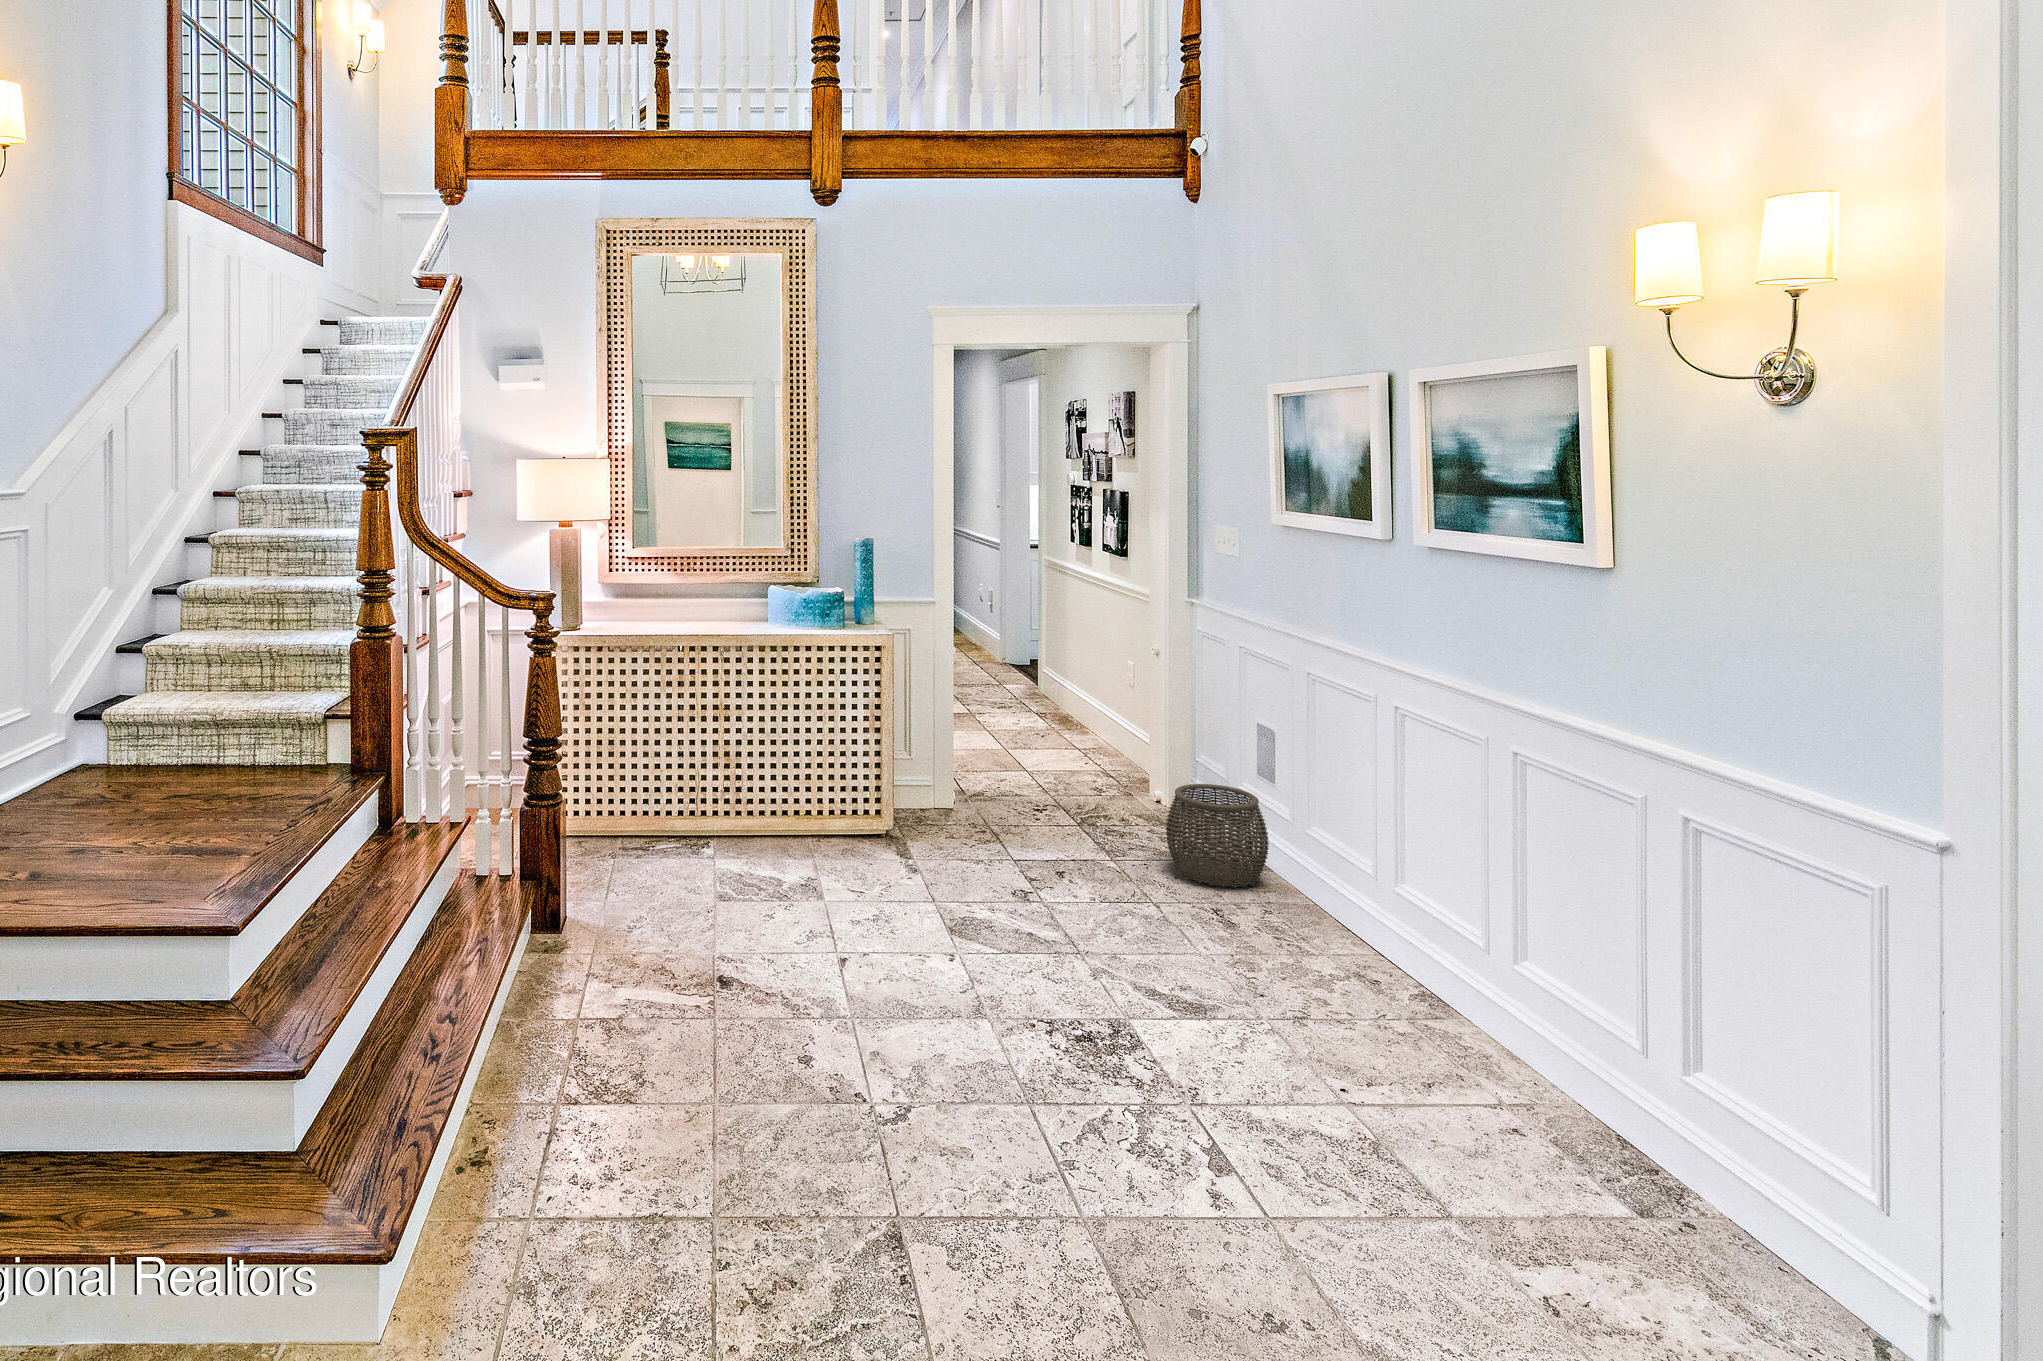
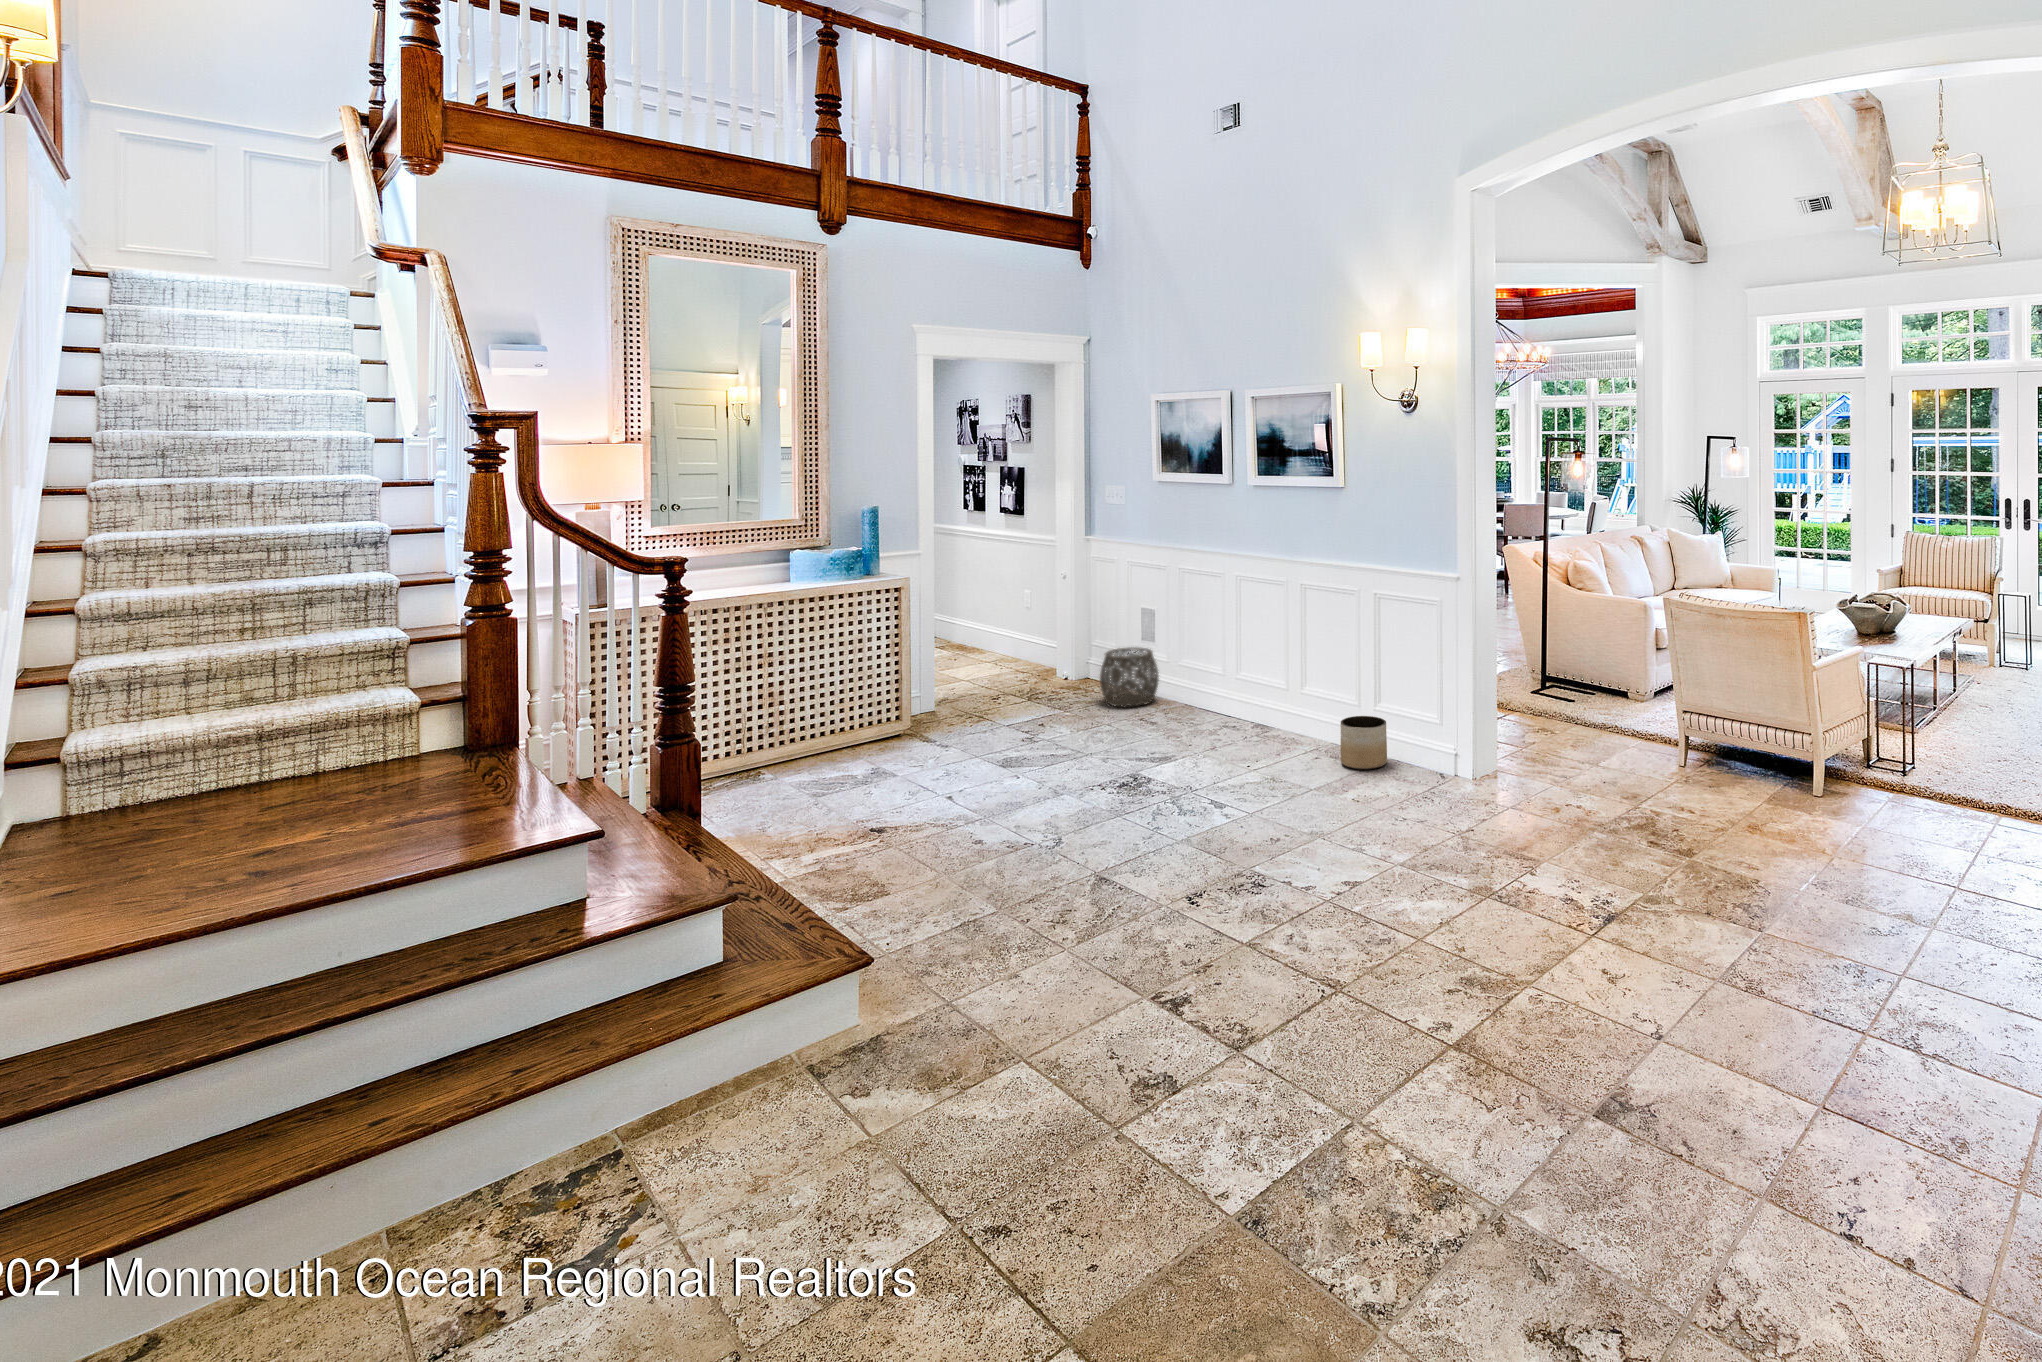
planter: none [1561,1071,1695,1223] -> present [1341,716,1387,770]

